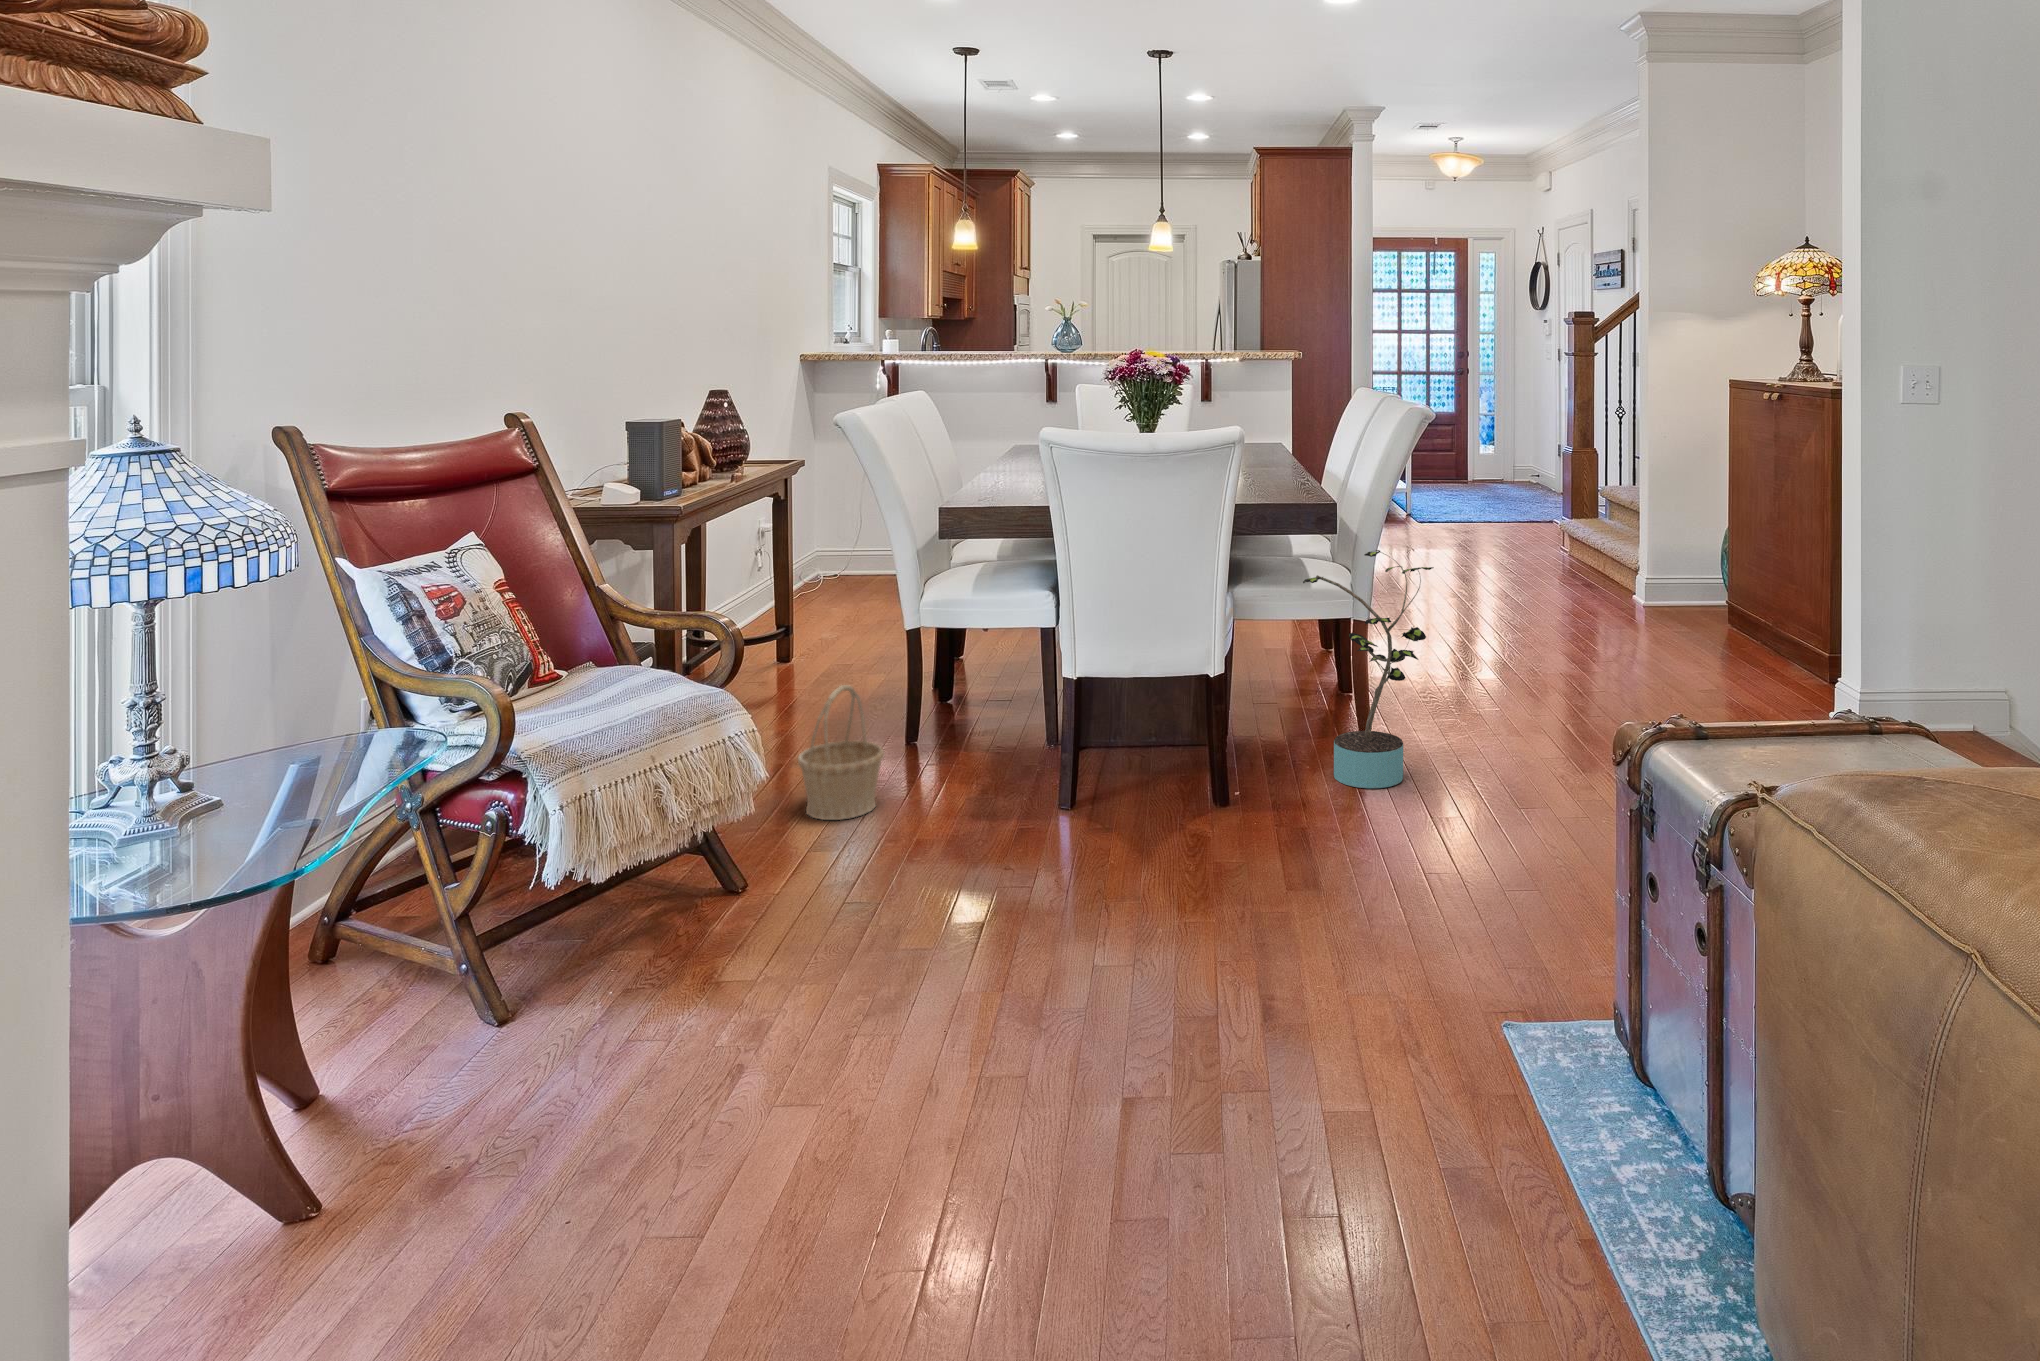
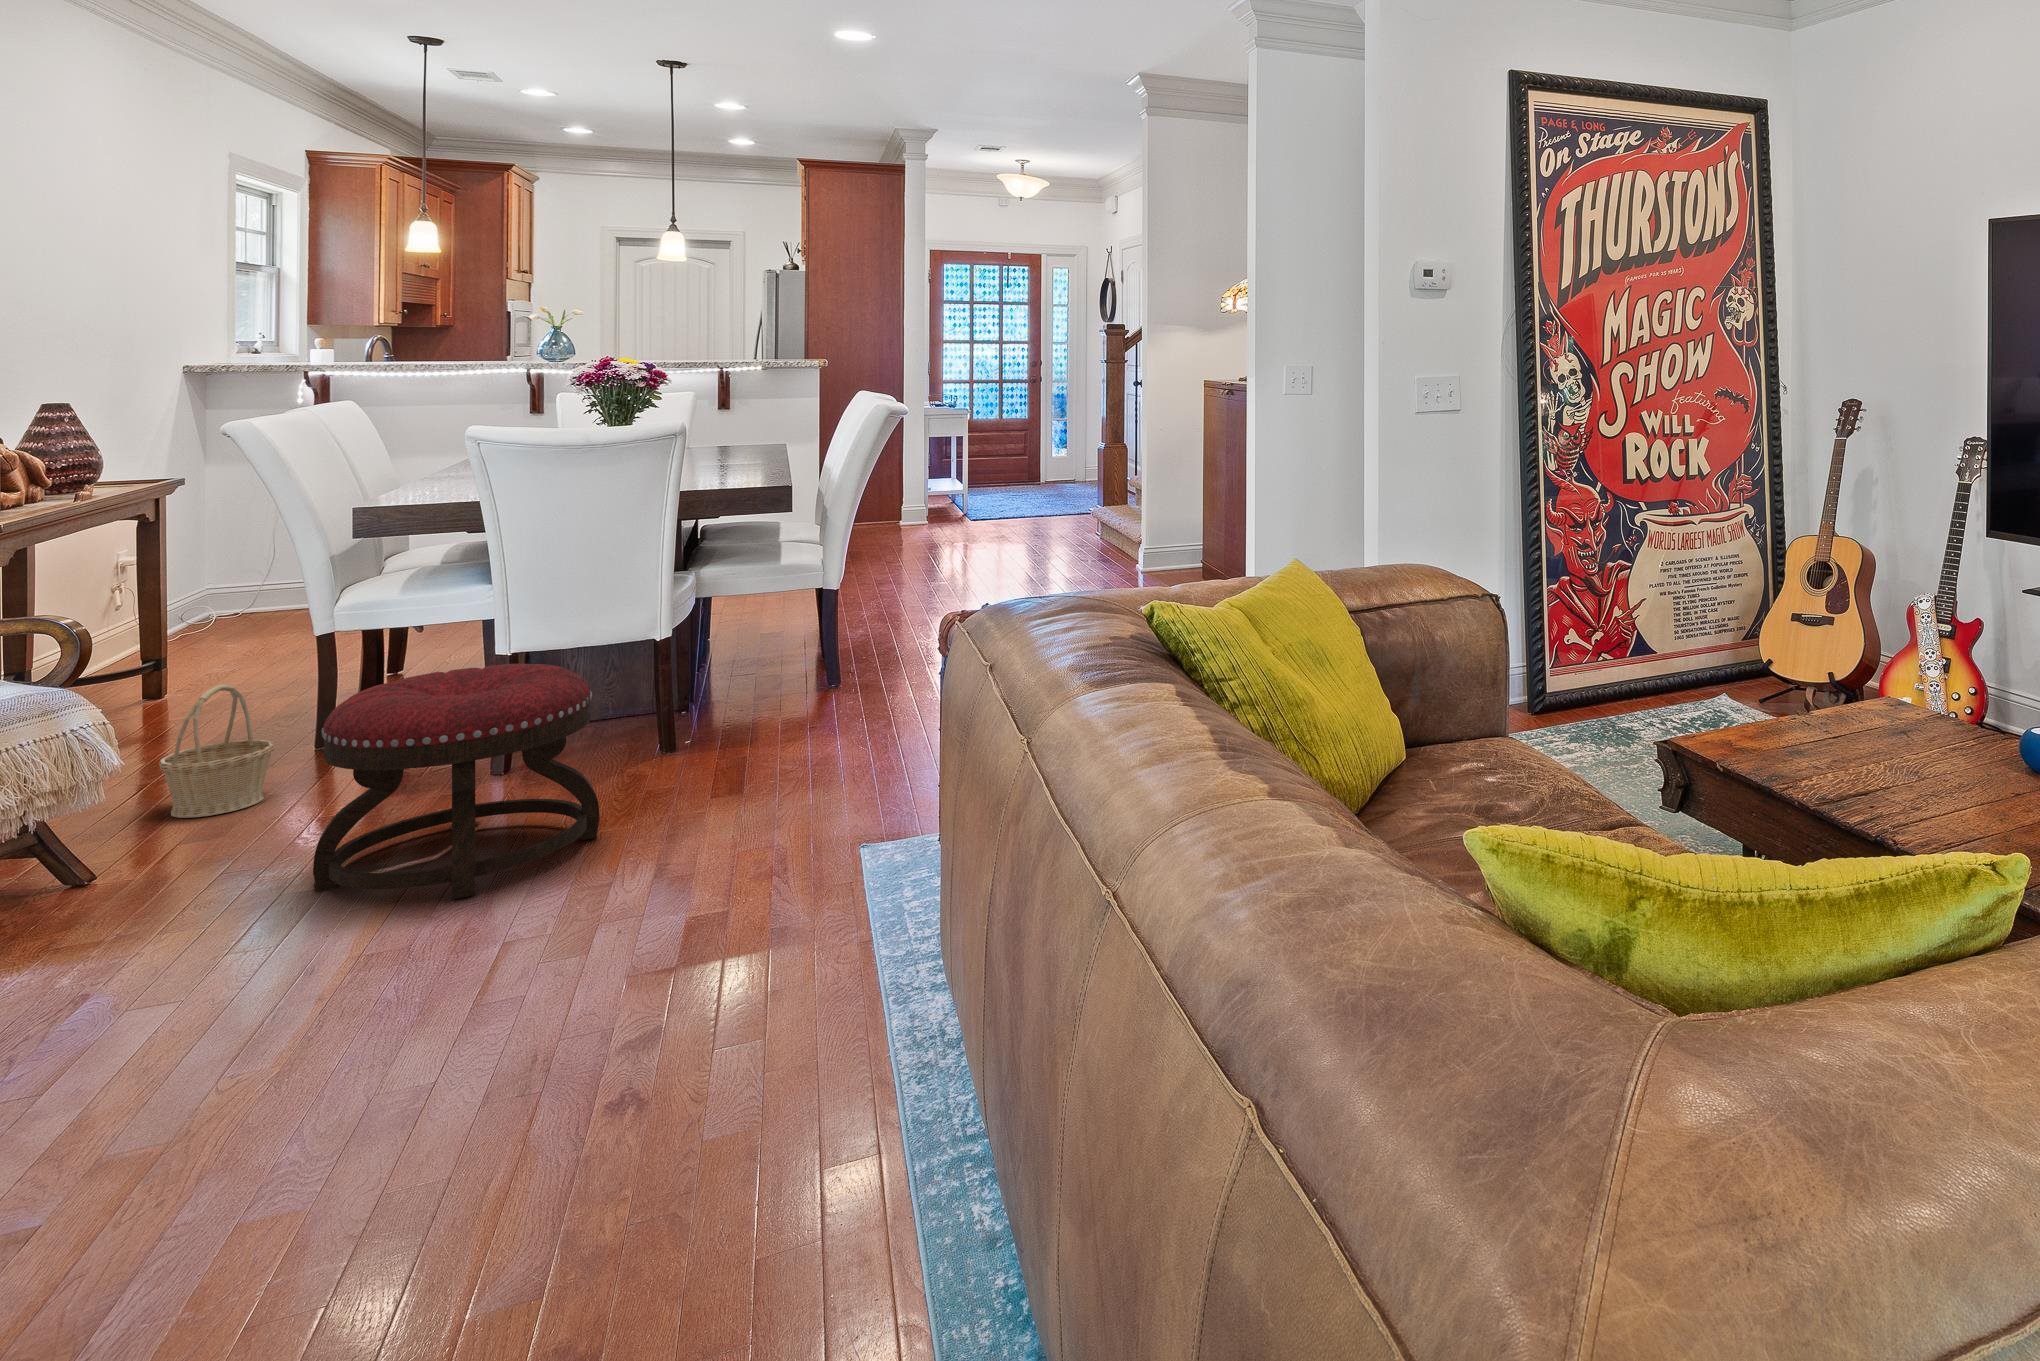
potted plant: present [1303,550,1434,788] -> none [759,524,885,725]
ottoman: none [932,706,1189,996] -> present [313,664,600,899]

